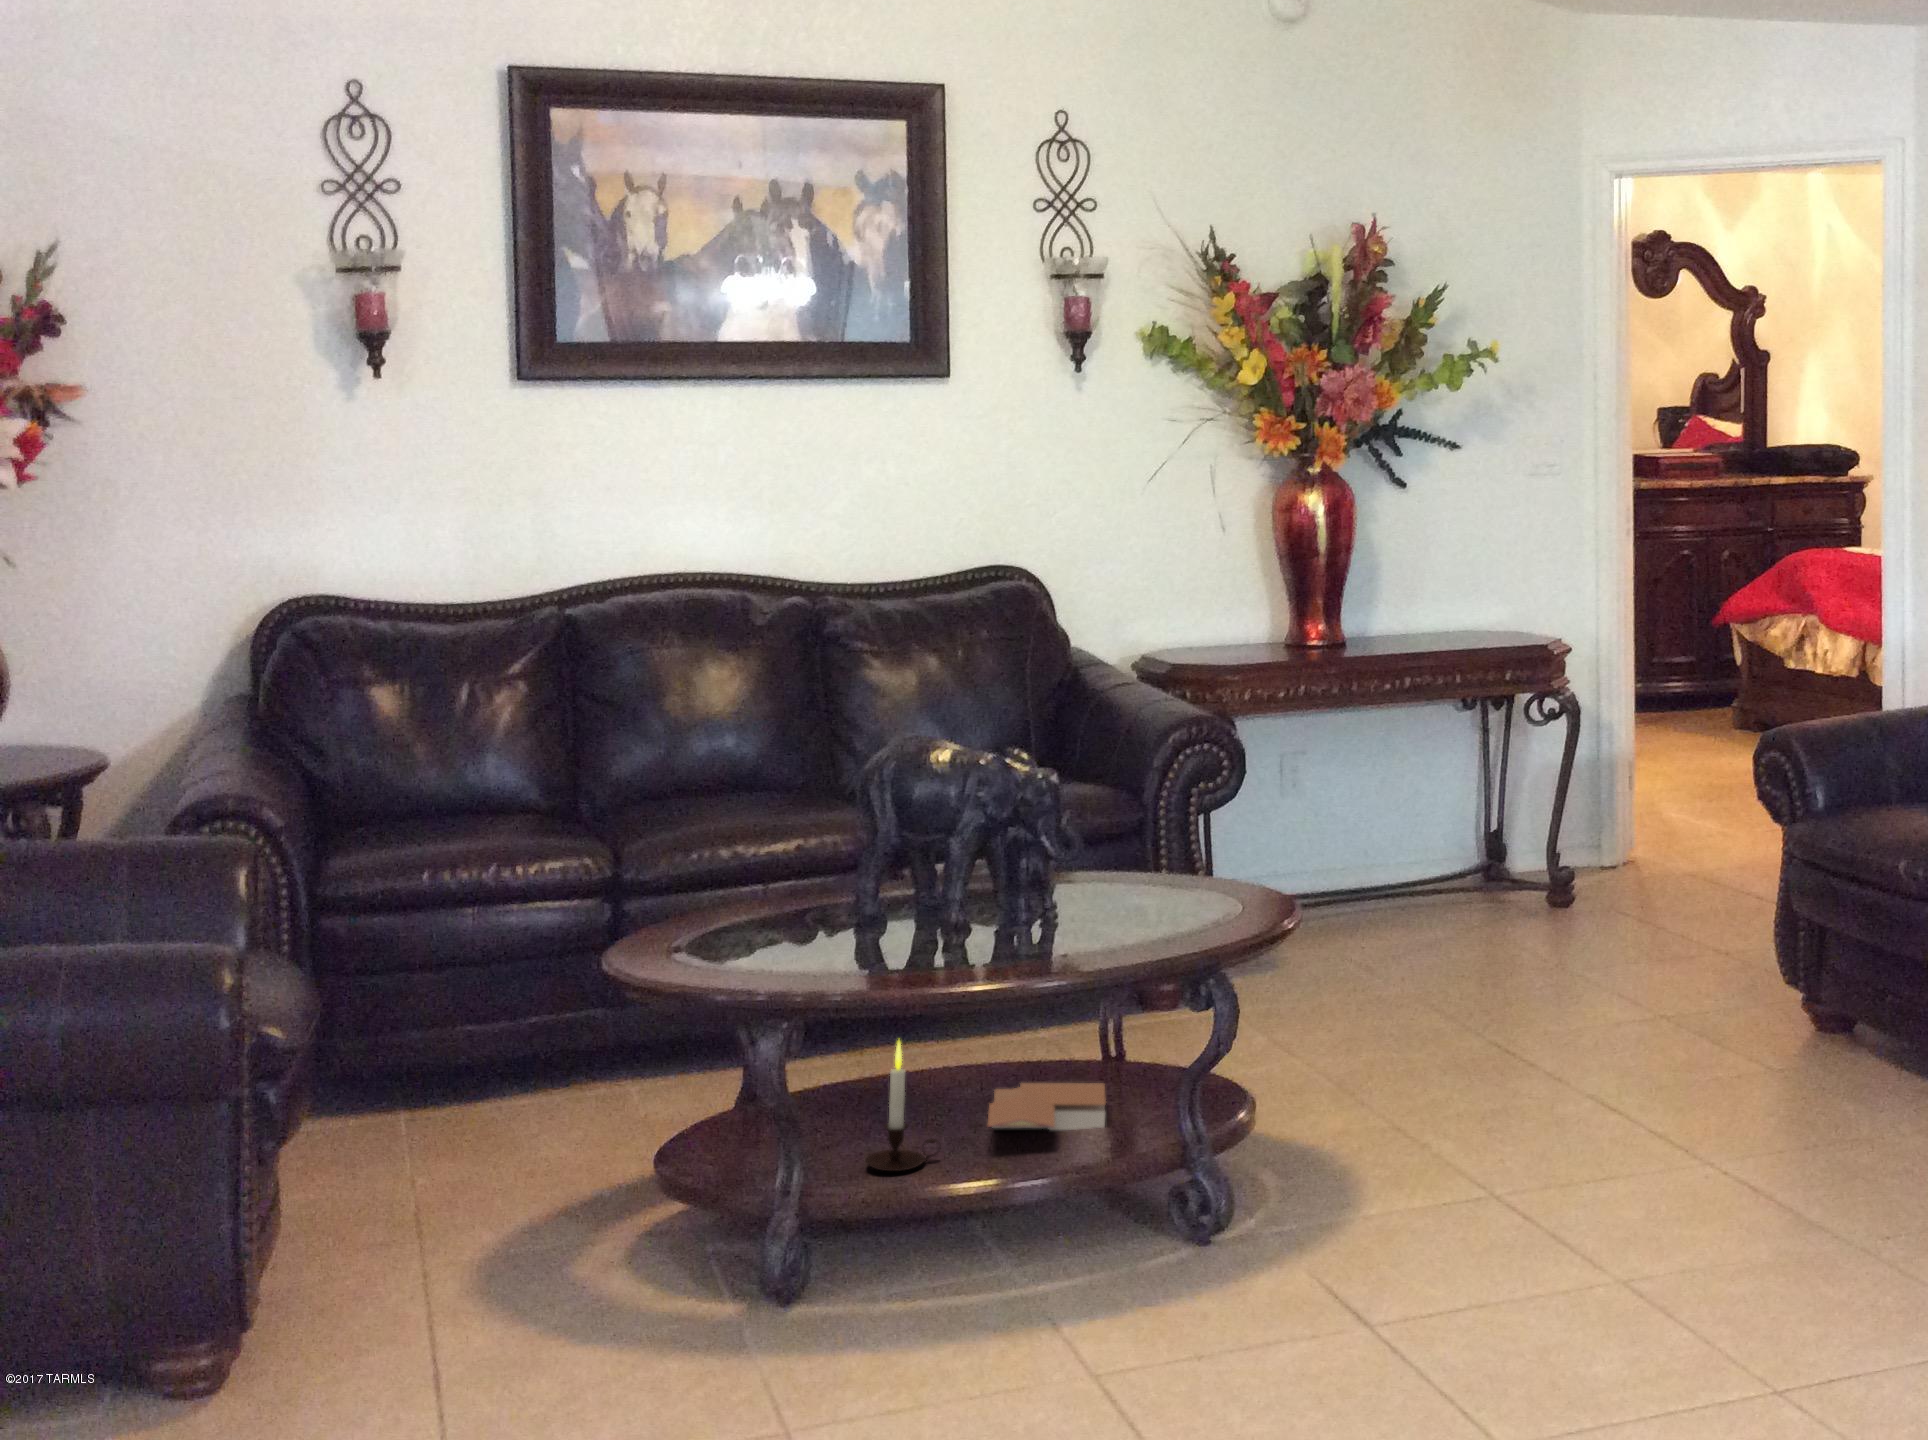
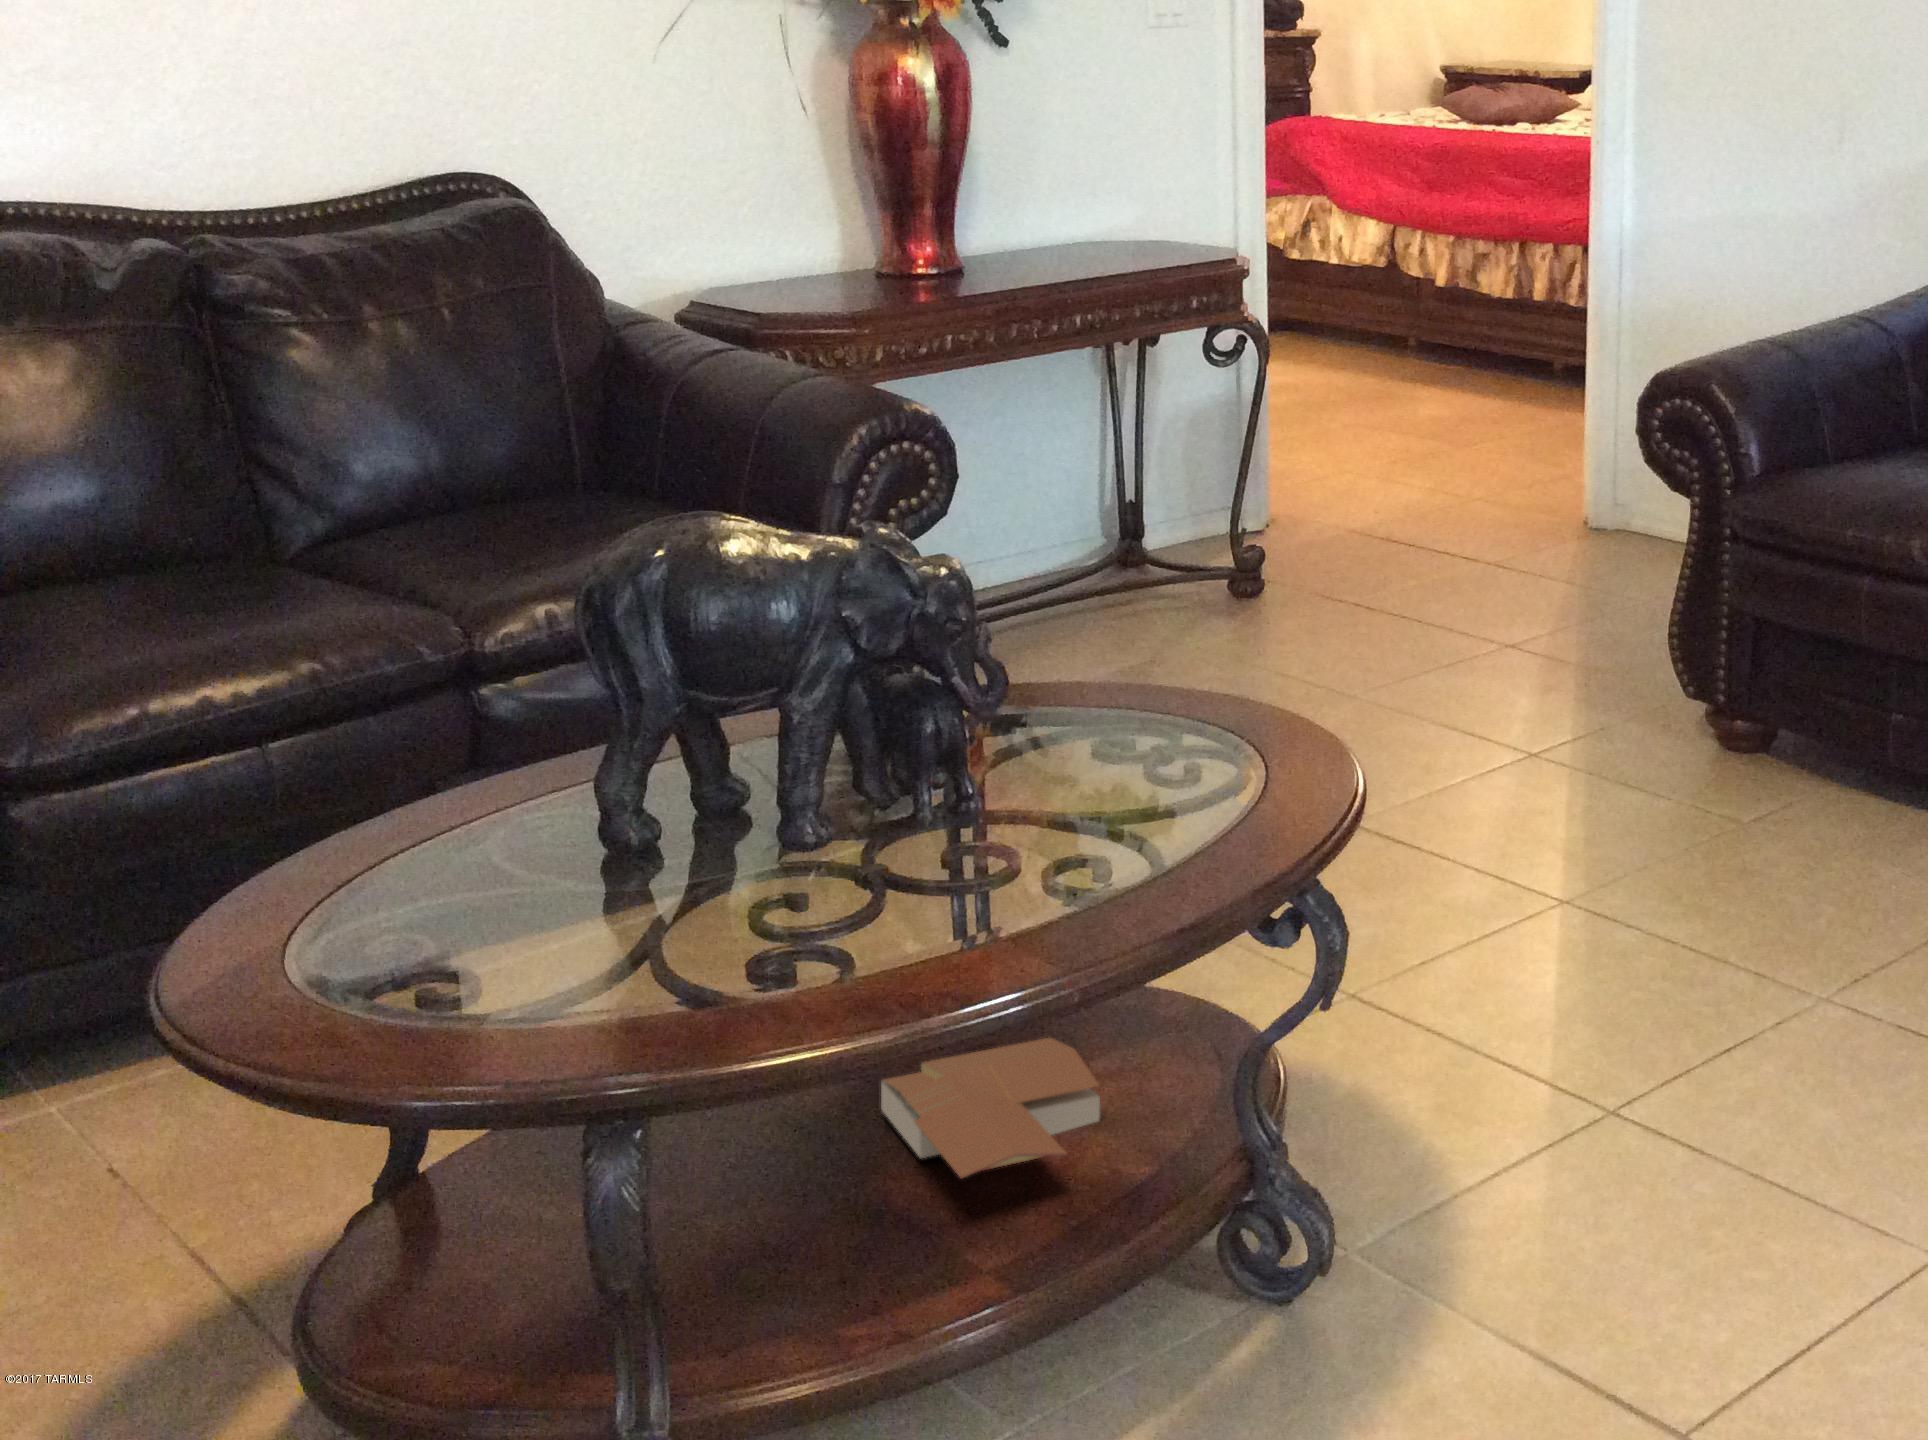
candle: present [865,1041,941,1171] -> none [759,1065,885,1298]

